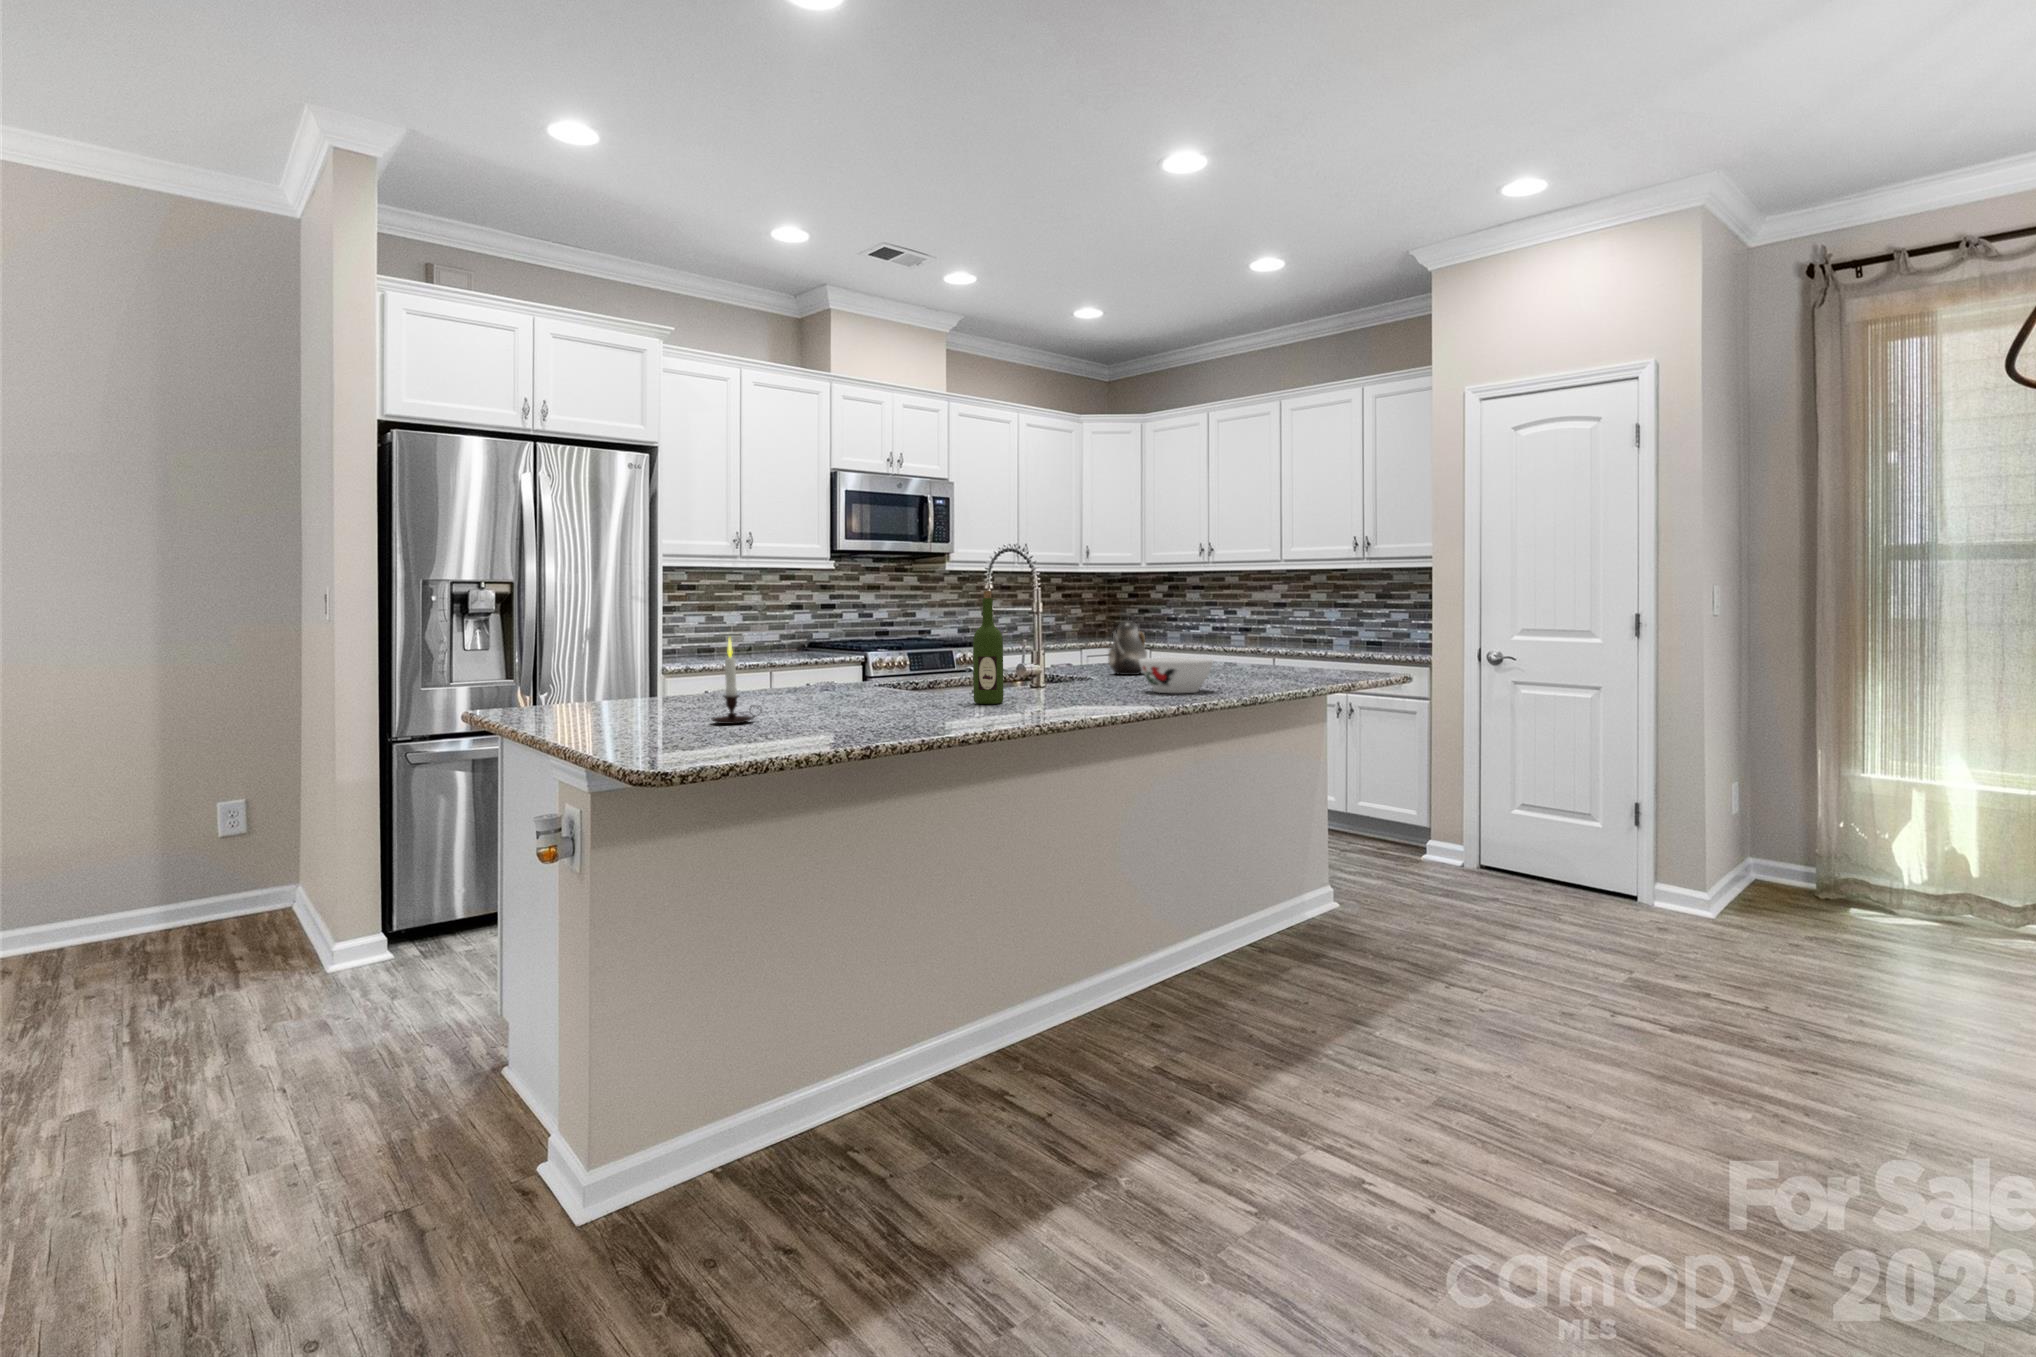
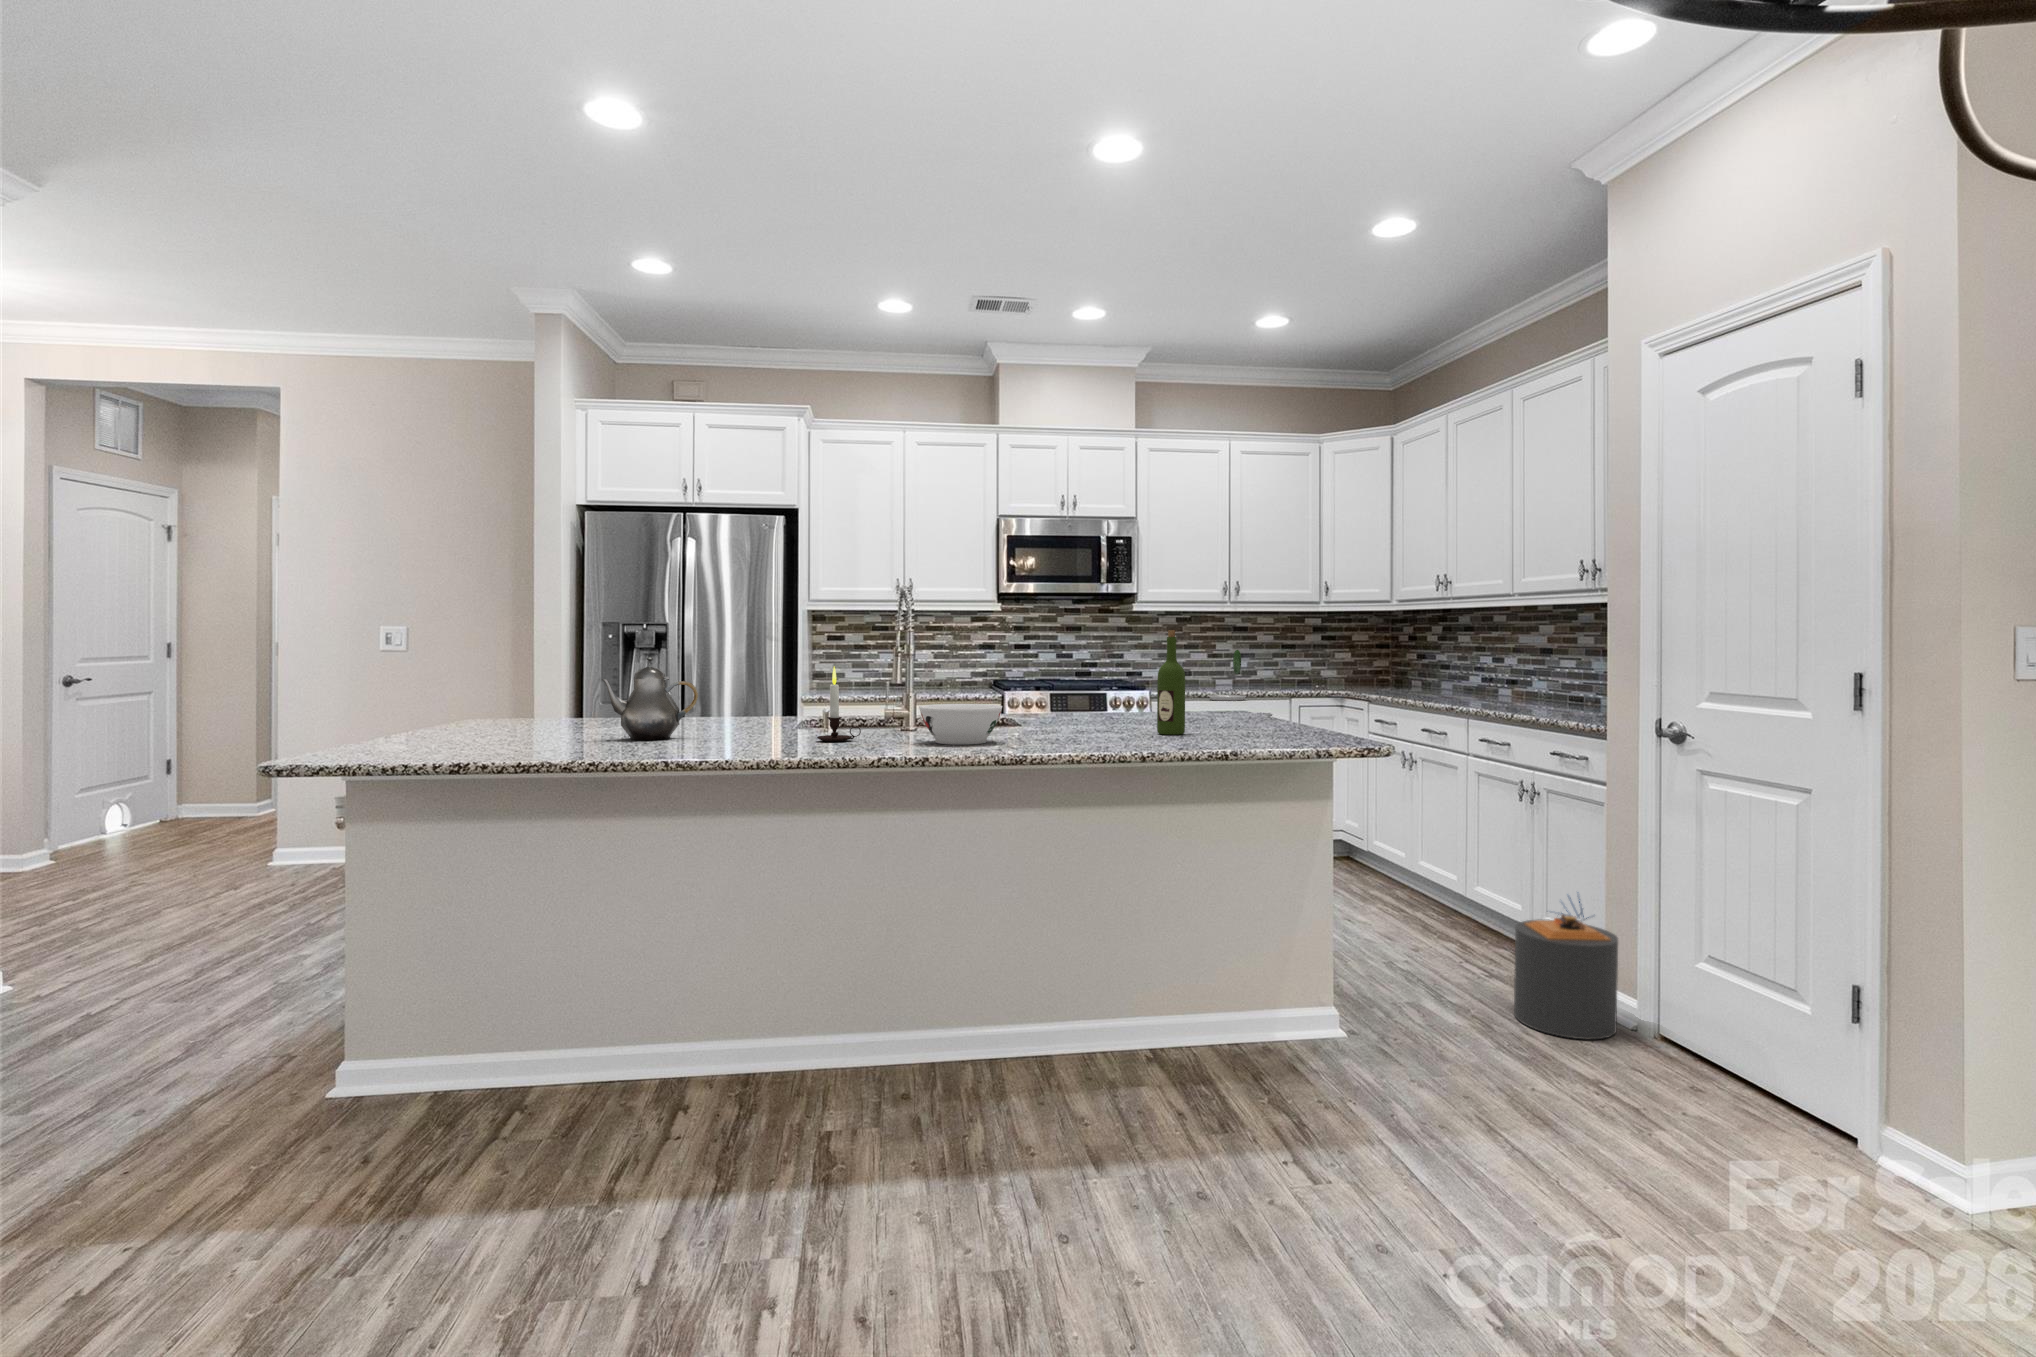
wine bottle: present [973,591,1003,704] -> present [1157,630,1185,735]
plate: none [1012,607,1048,654] -> present [1208,650,1246,701]
teapot: present [1109,614,1147,675] -> present [602,656,698,740]
candle: present [712,639,761,724] -> present [817,667,861,742]
trash can: none [1389,771,1458,875] -> present [1514,892,1618,1039]

